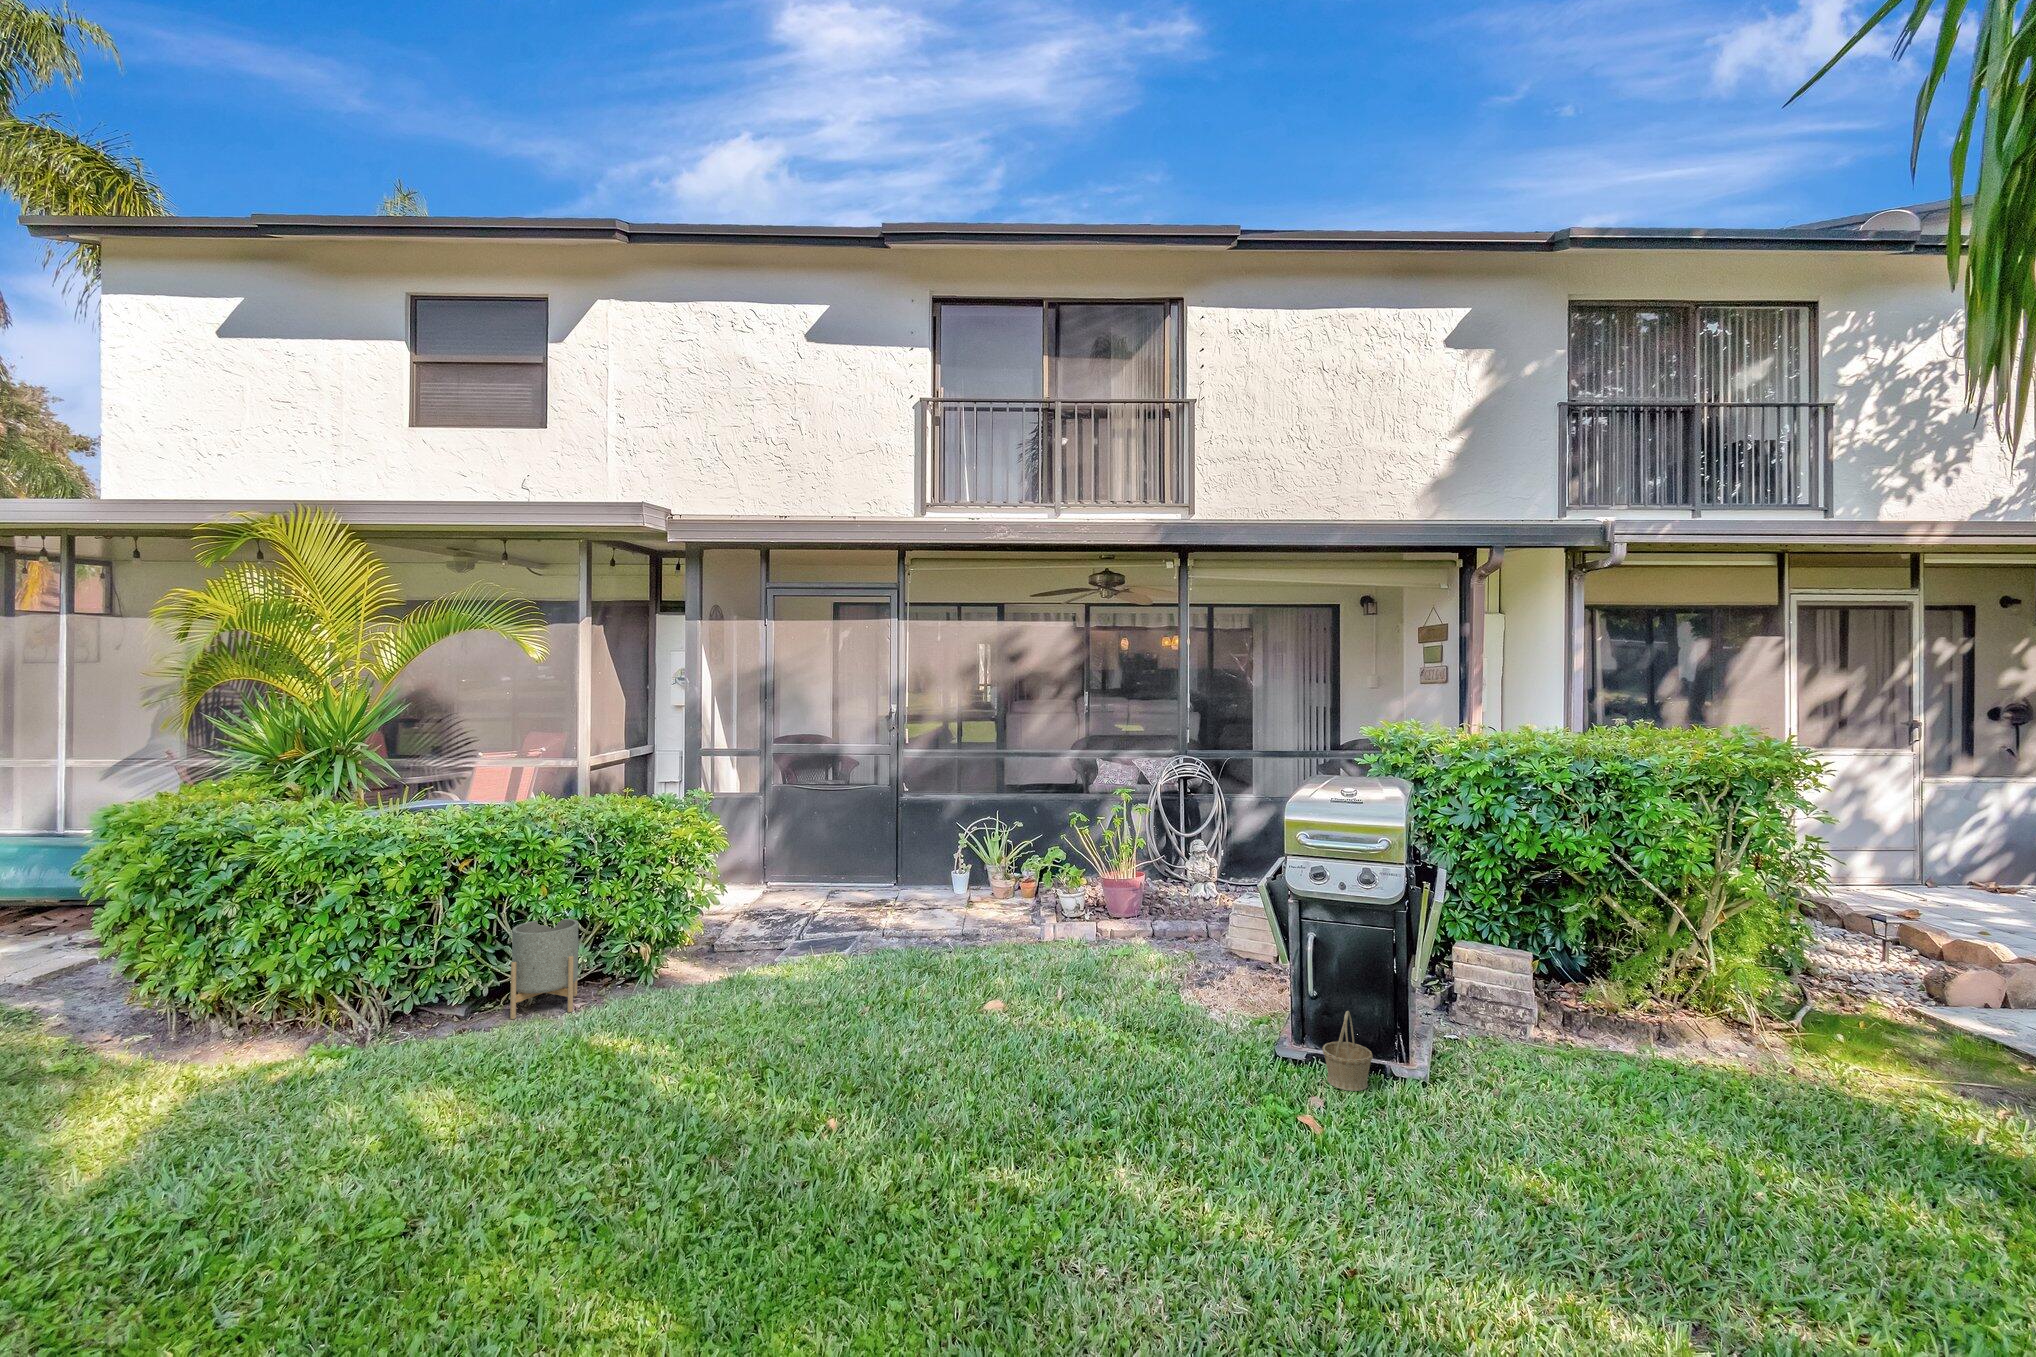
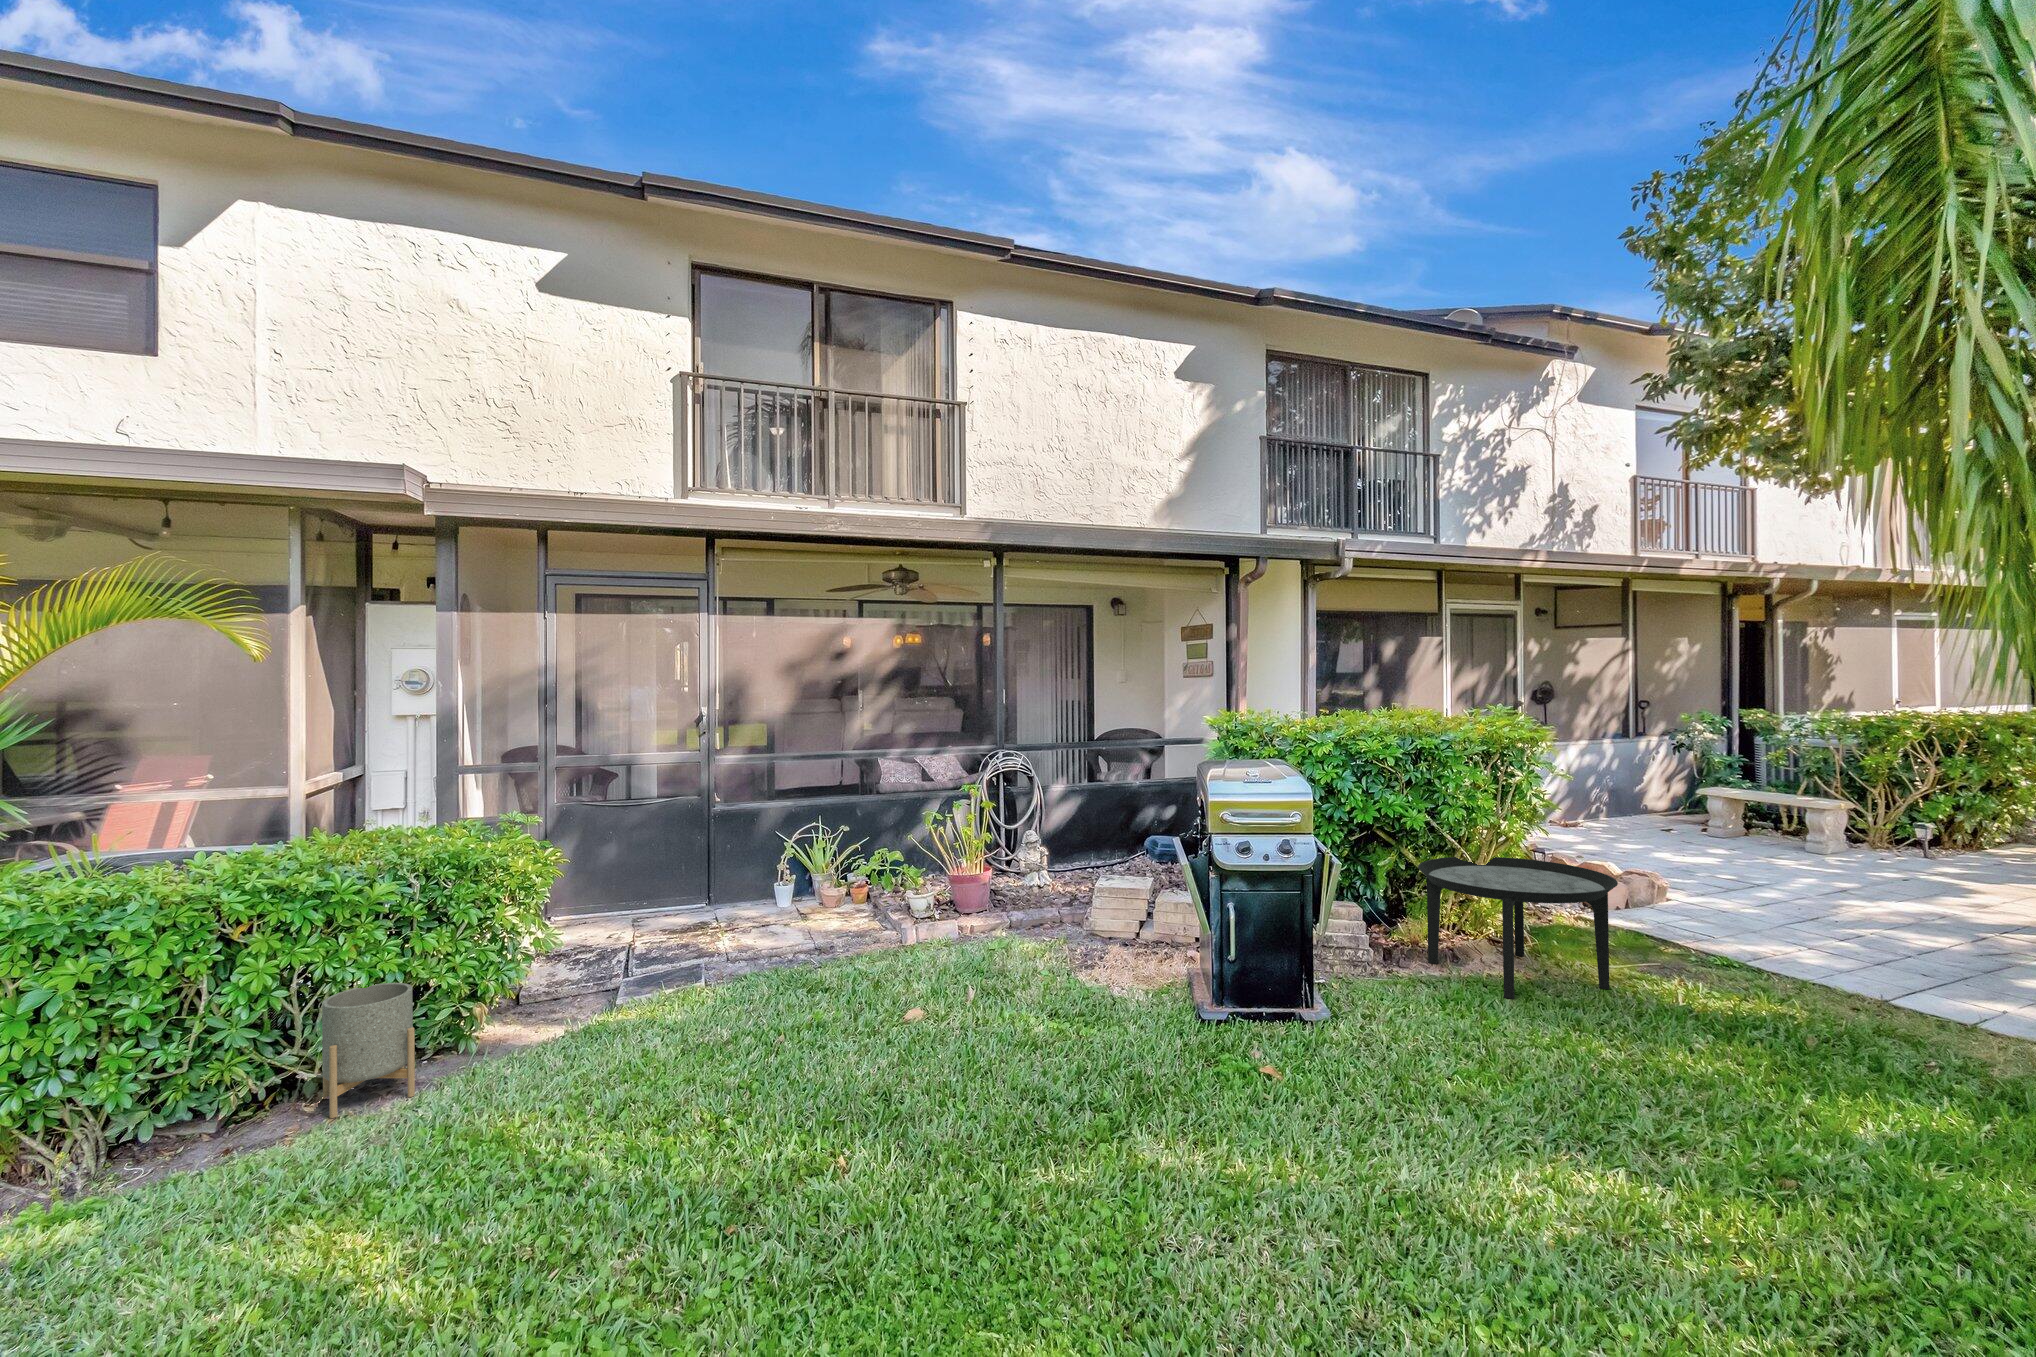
round table: none [1602,908,1890,1105] -> present [1418,857,1618,999]
basket: present [1322,1011,1373,1091] -> none [1249,970,1292,1040]

